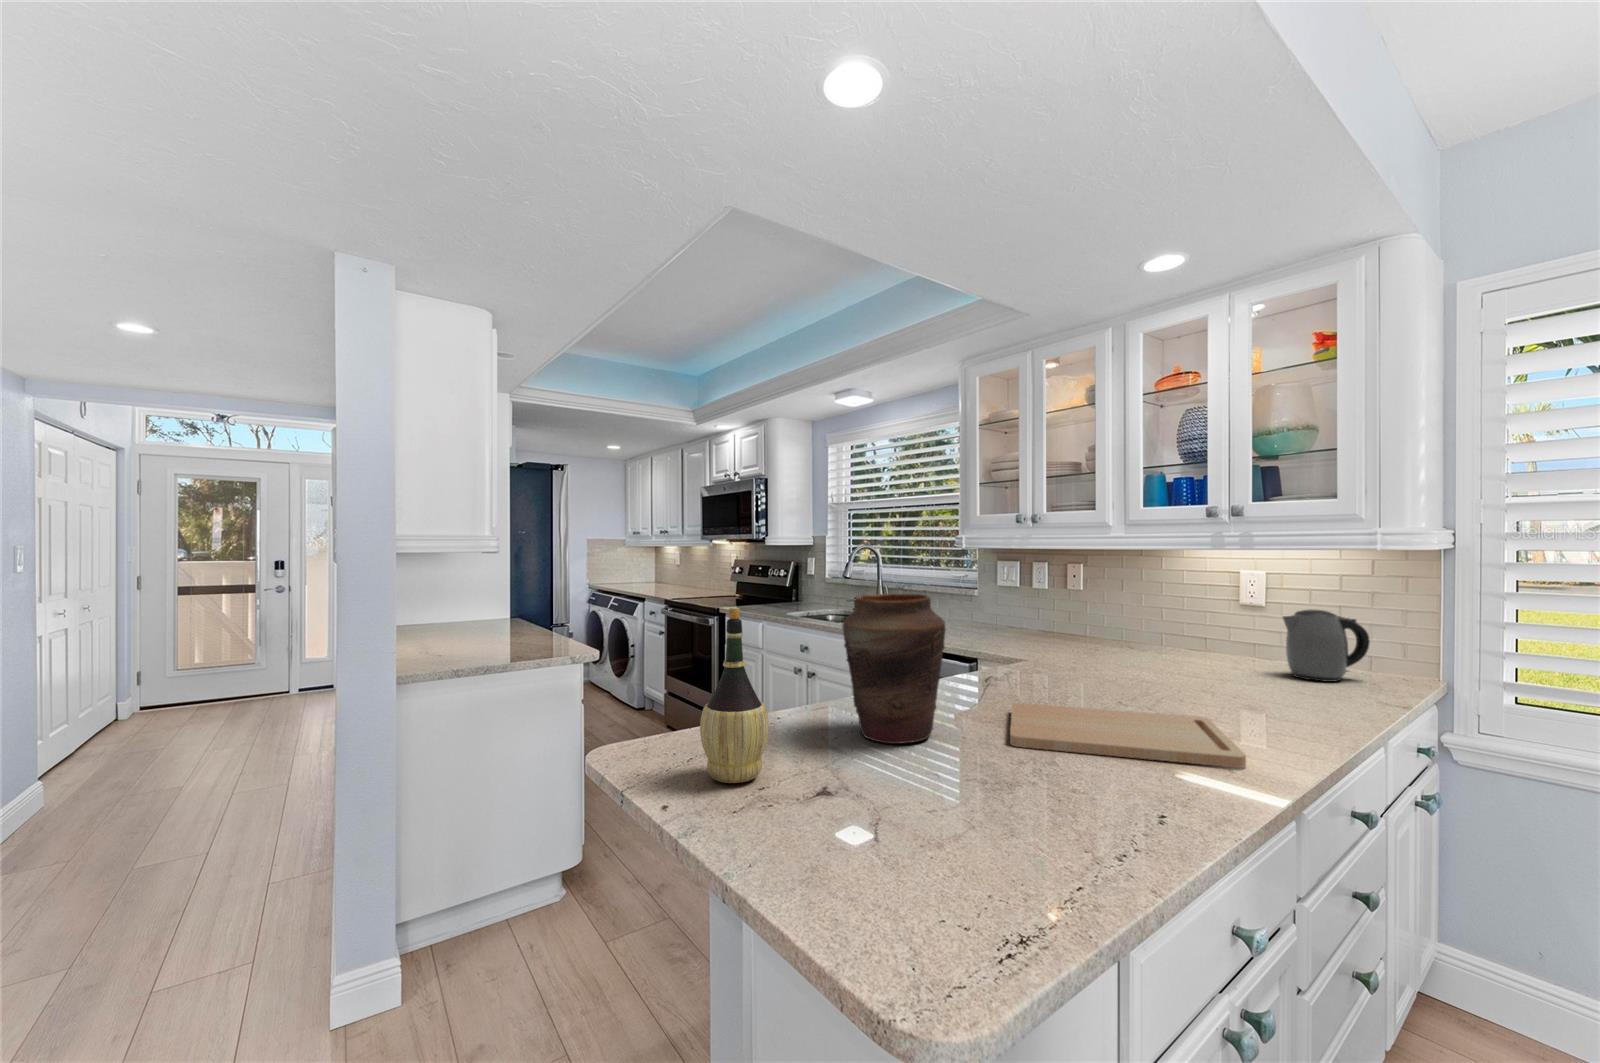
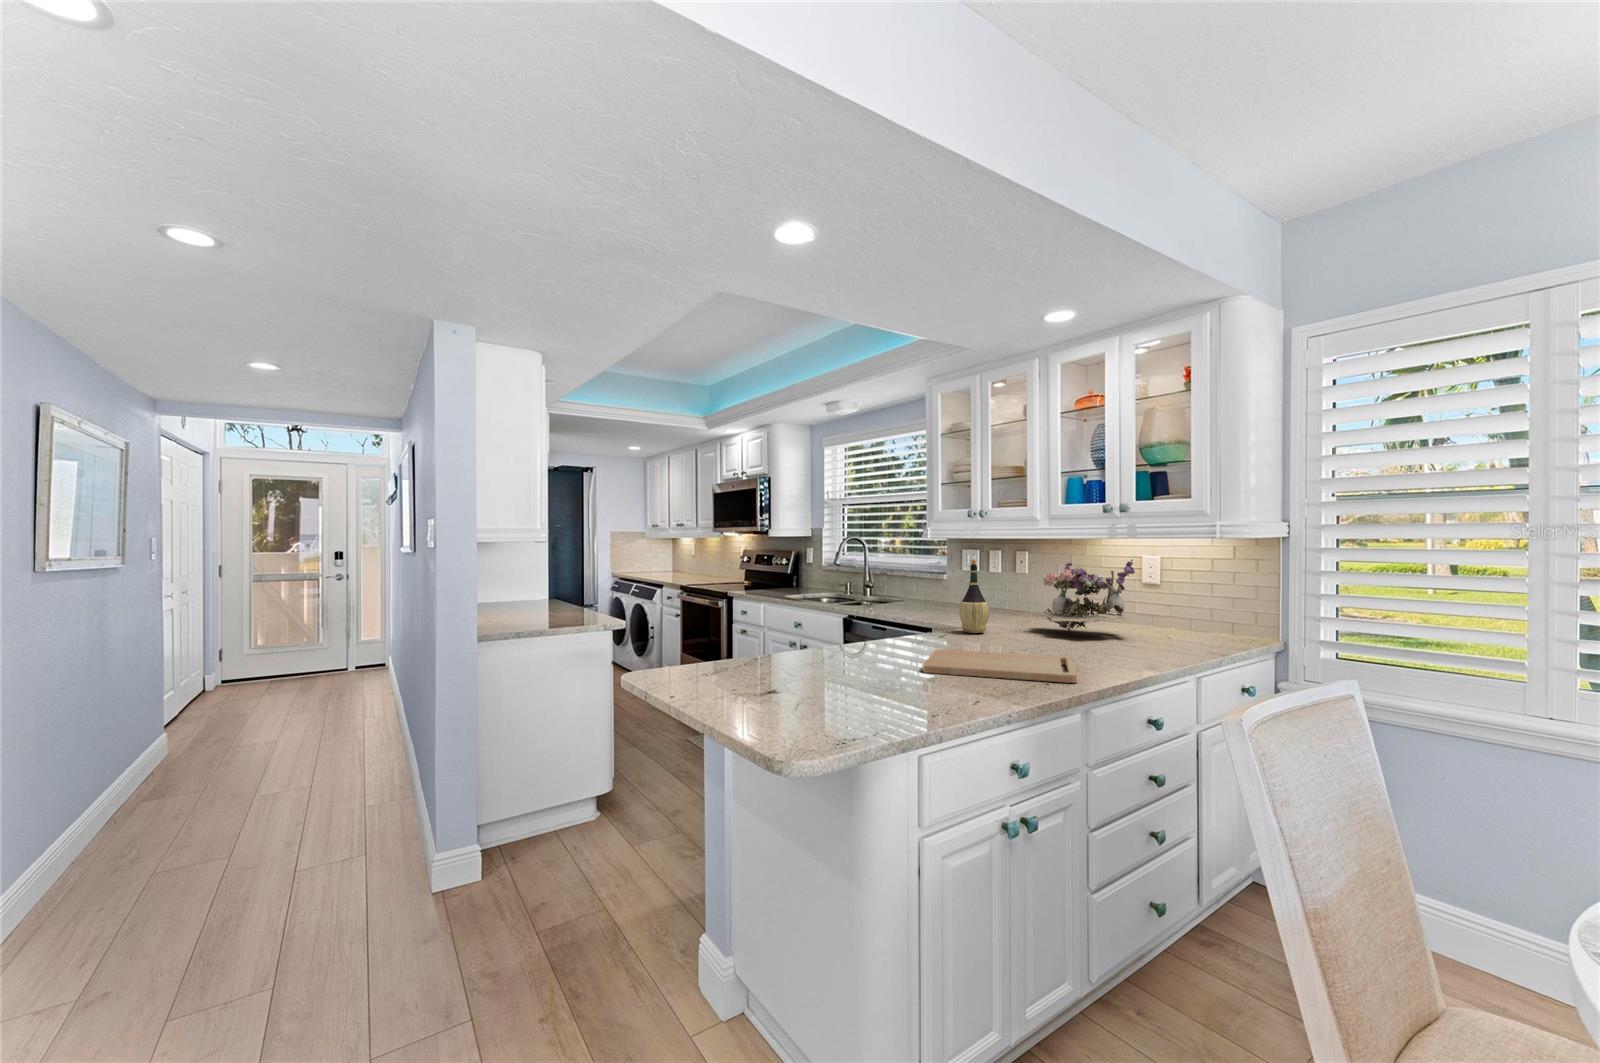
flower arrangement: none [1111,577,1247,669] -> present [1033,560,1135,632]
vase: present [843,594,946,744] -> none [806,567,879,670]
wine bottle: present [700,608,769,783] -> present [959,560,989,633]
kettle: present [1283,609,1370,682] -> none [1164,585,1229,640]

